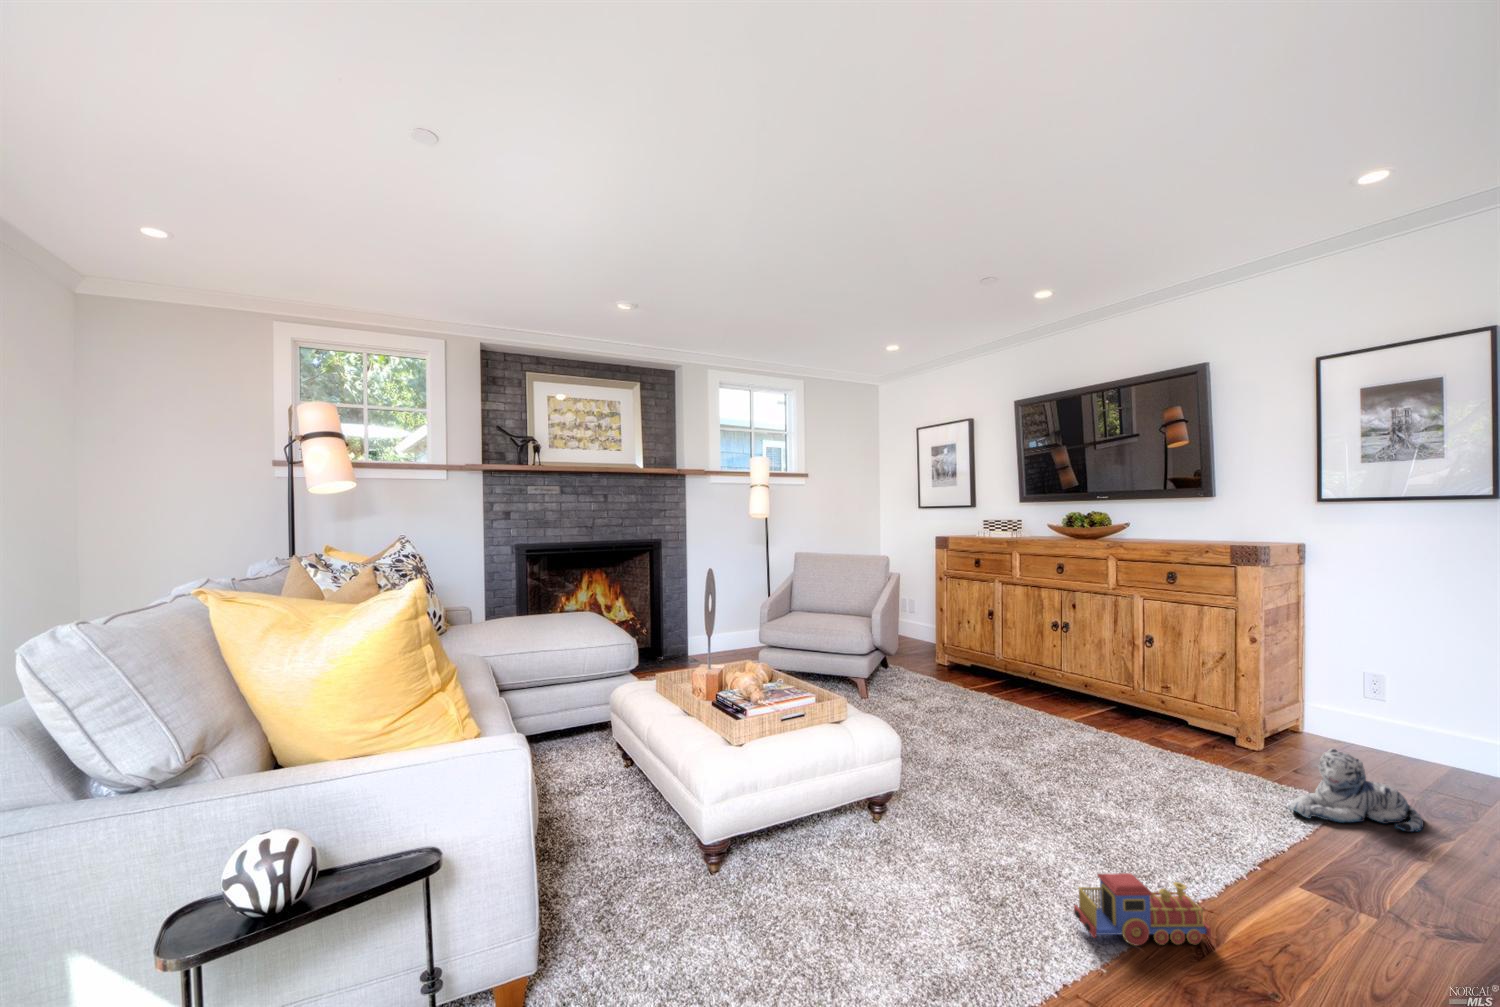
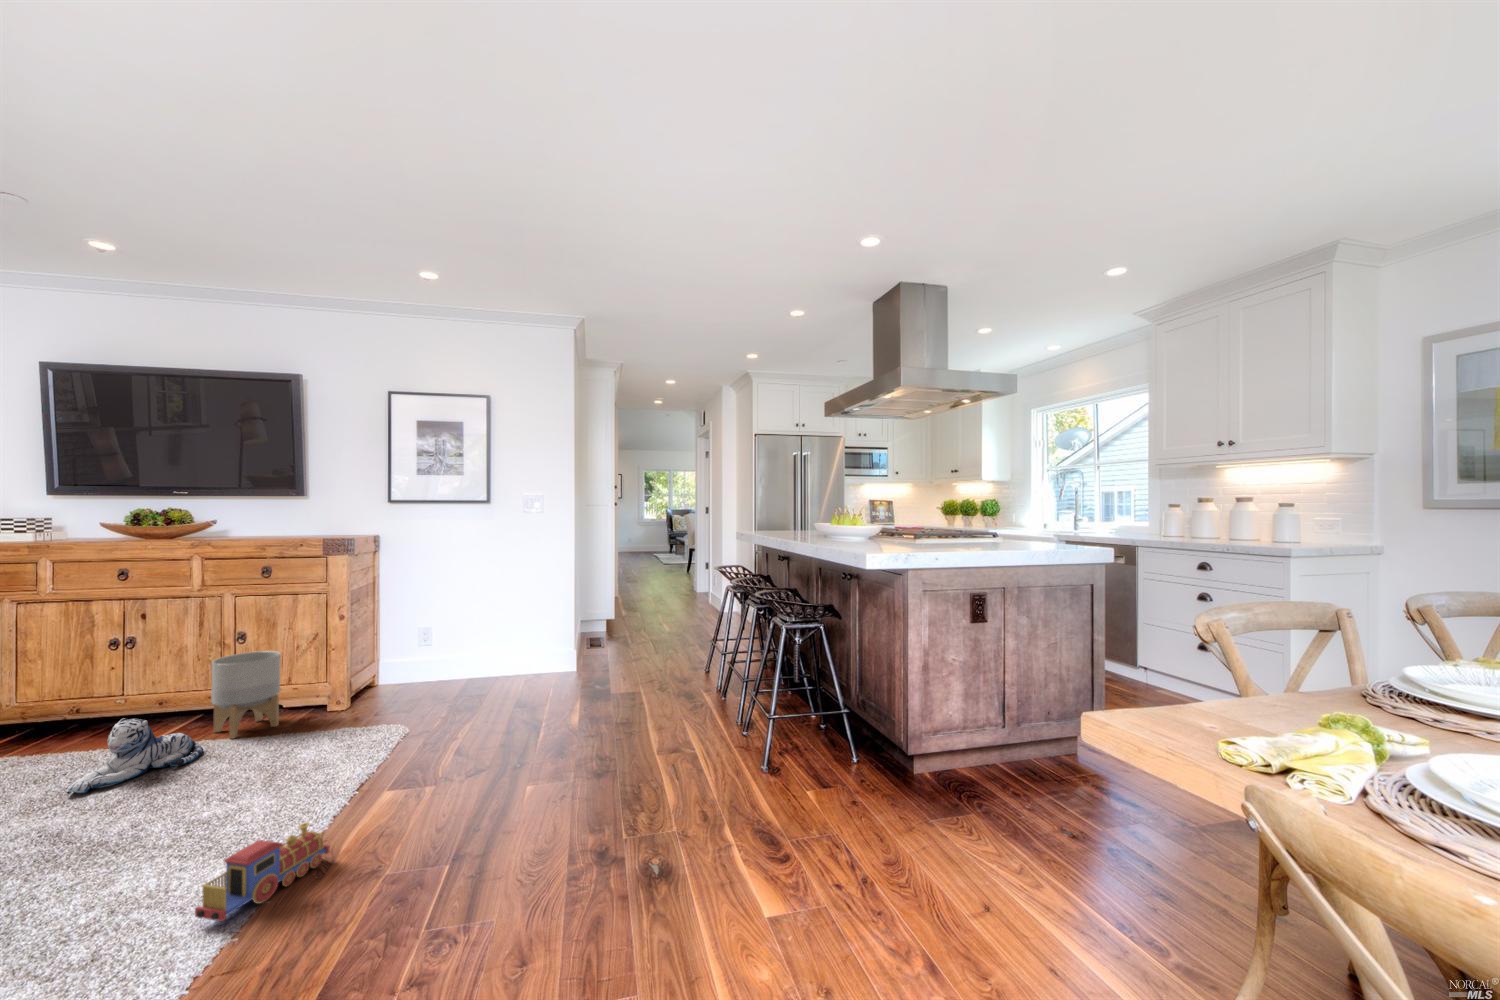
planter: none [1121,656,1184,743] -> present [211,651,281,739]
plush toy: present [1289,749,1424,832] -> present [66,718,203,794]

